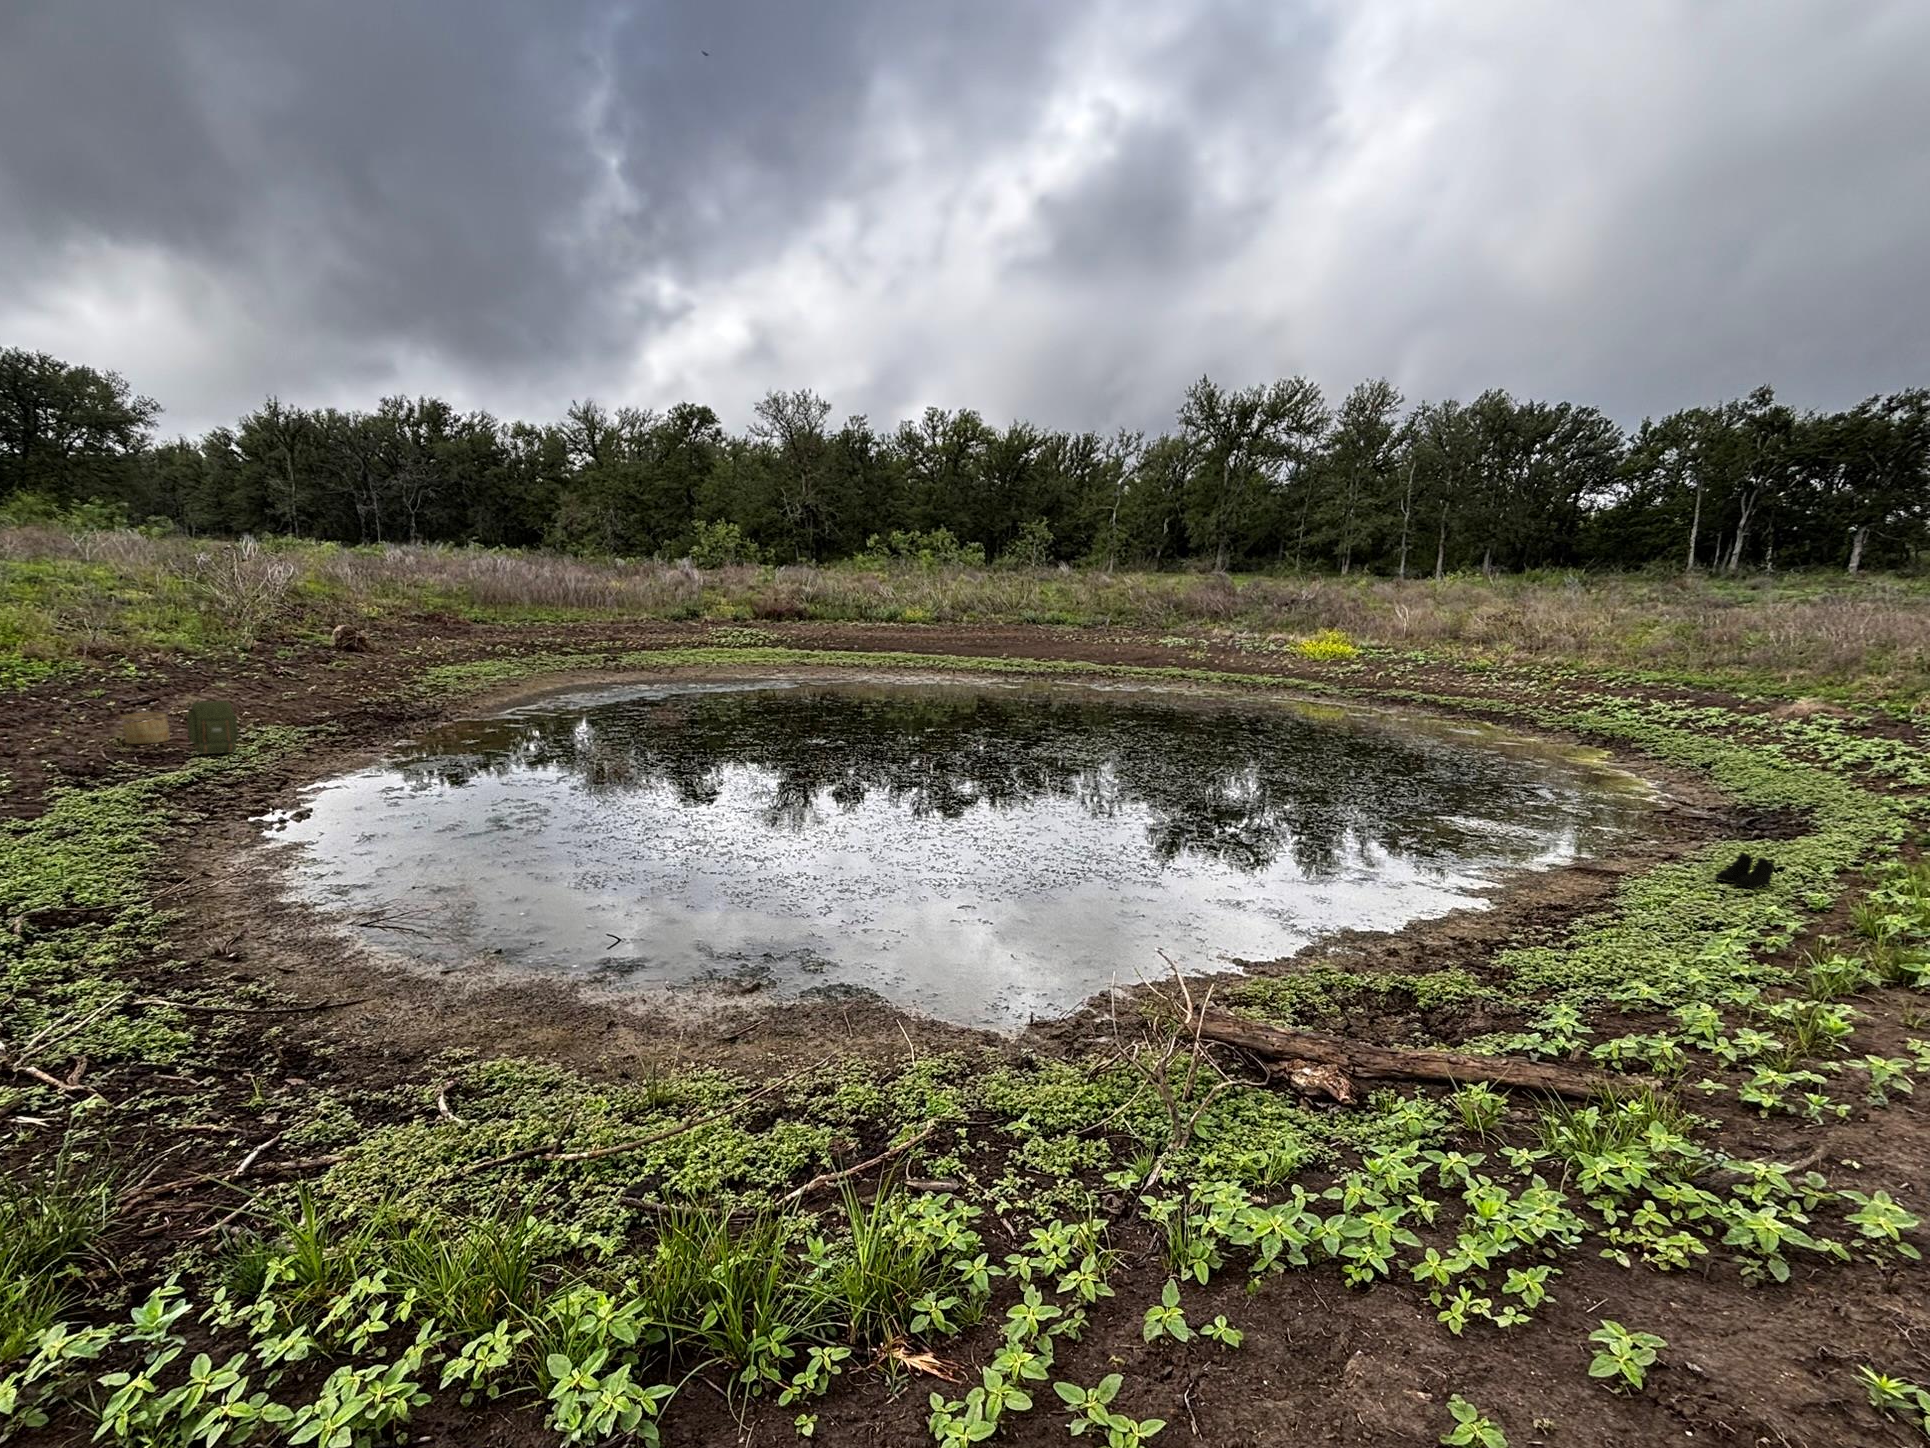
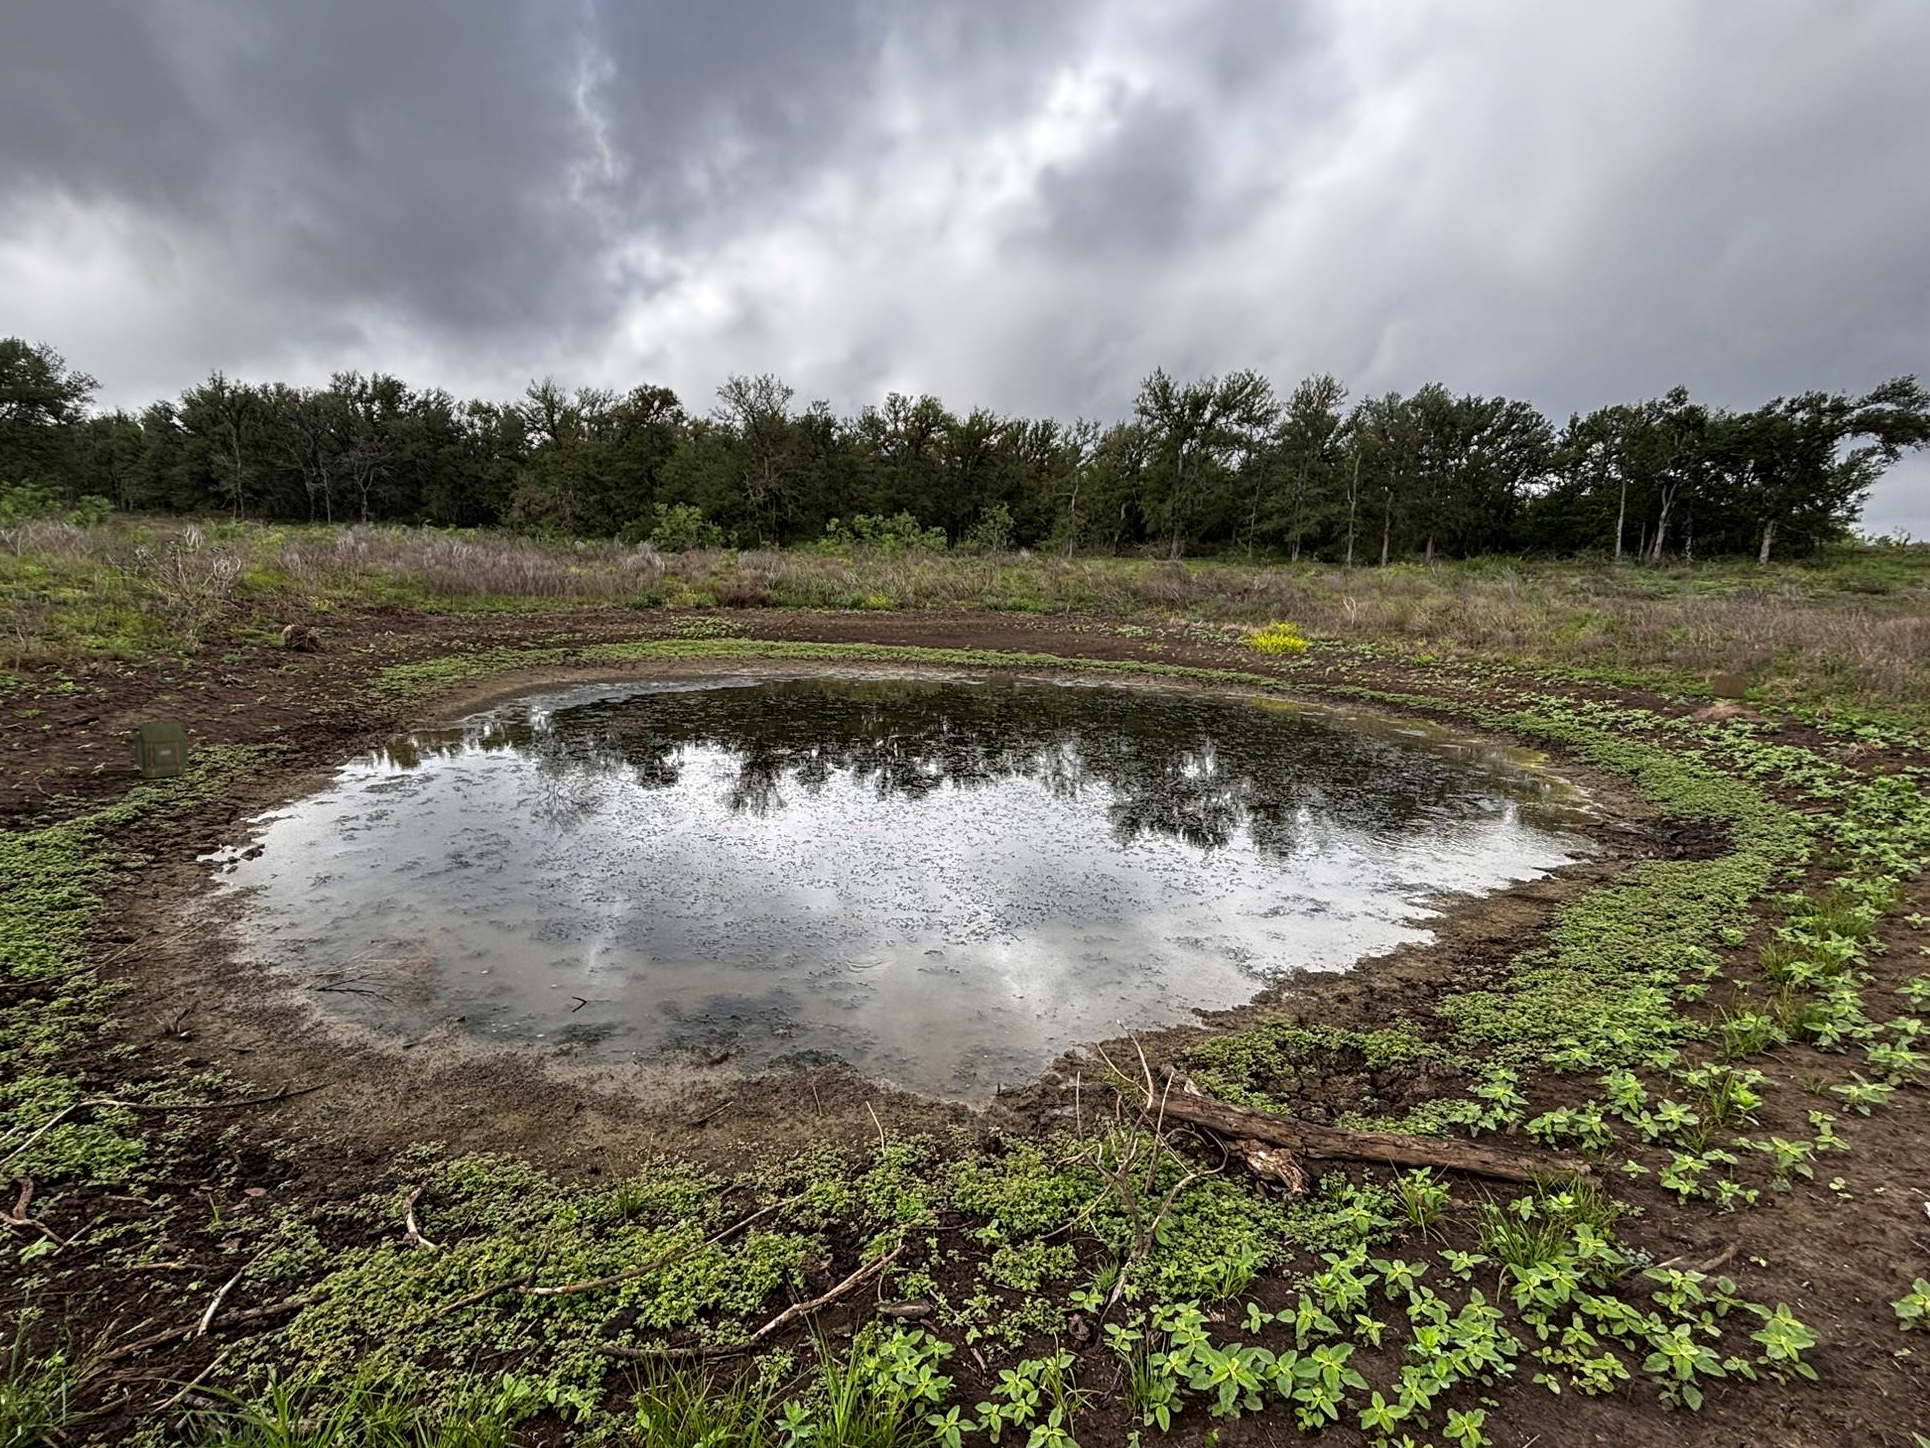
wooden bucket: present [121,712,170,744] -> present [1713,676,1748,698]
boots: present [1715,853,1774,889] -> none [1641,888,1693,924]

